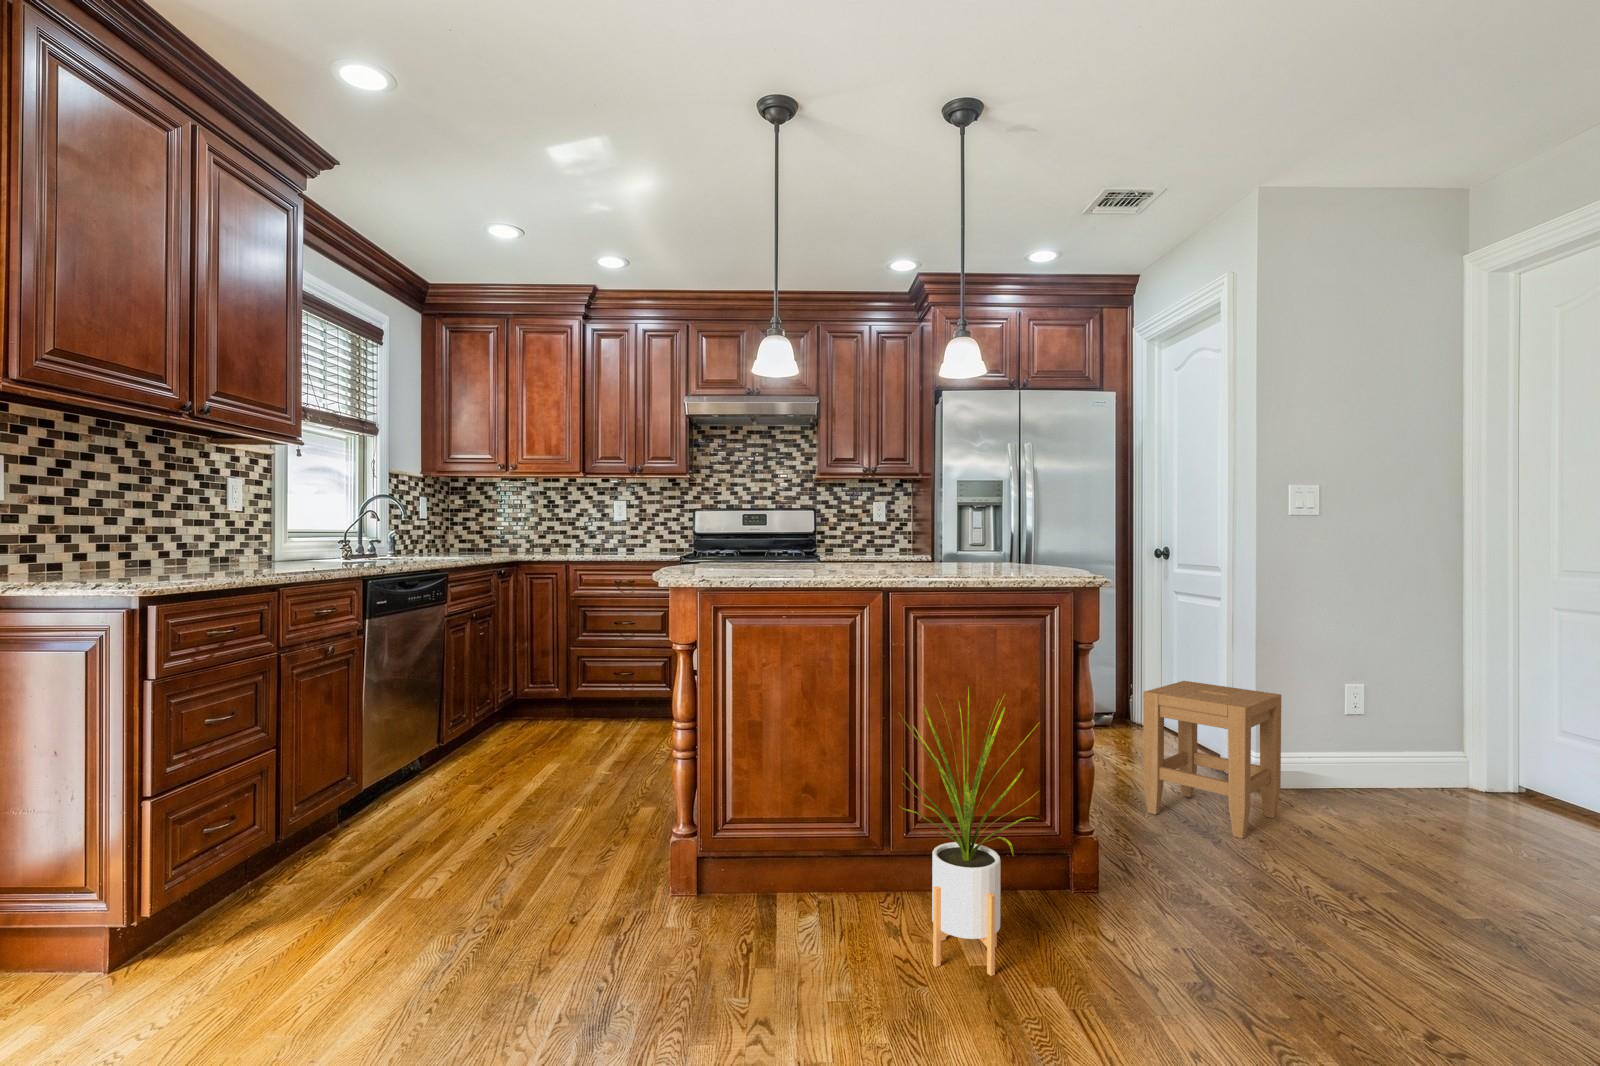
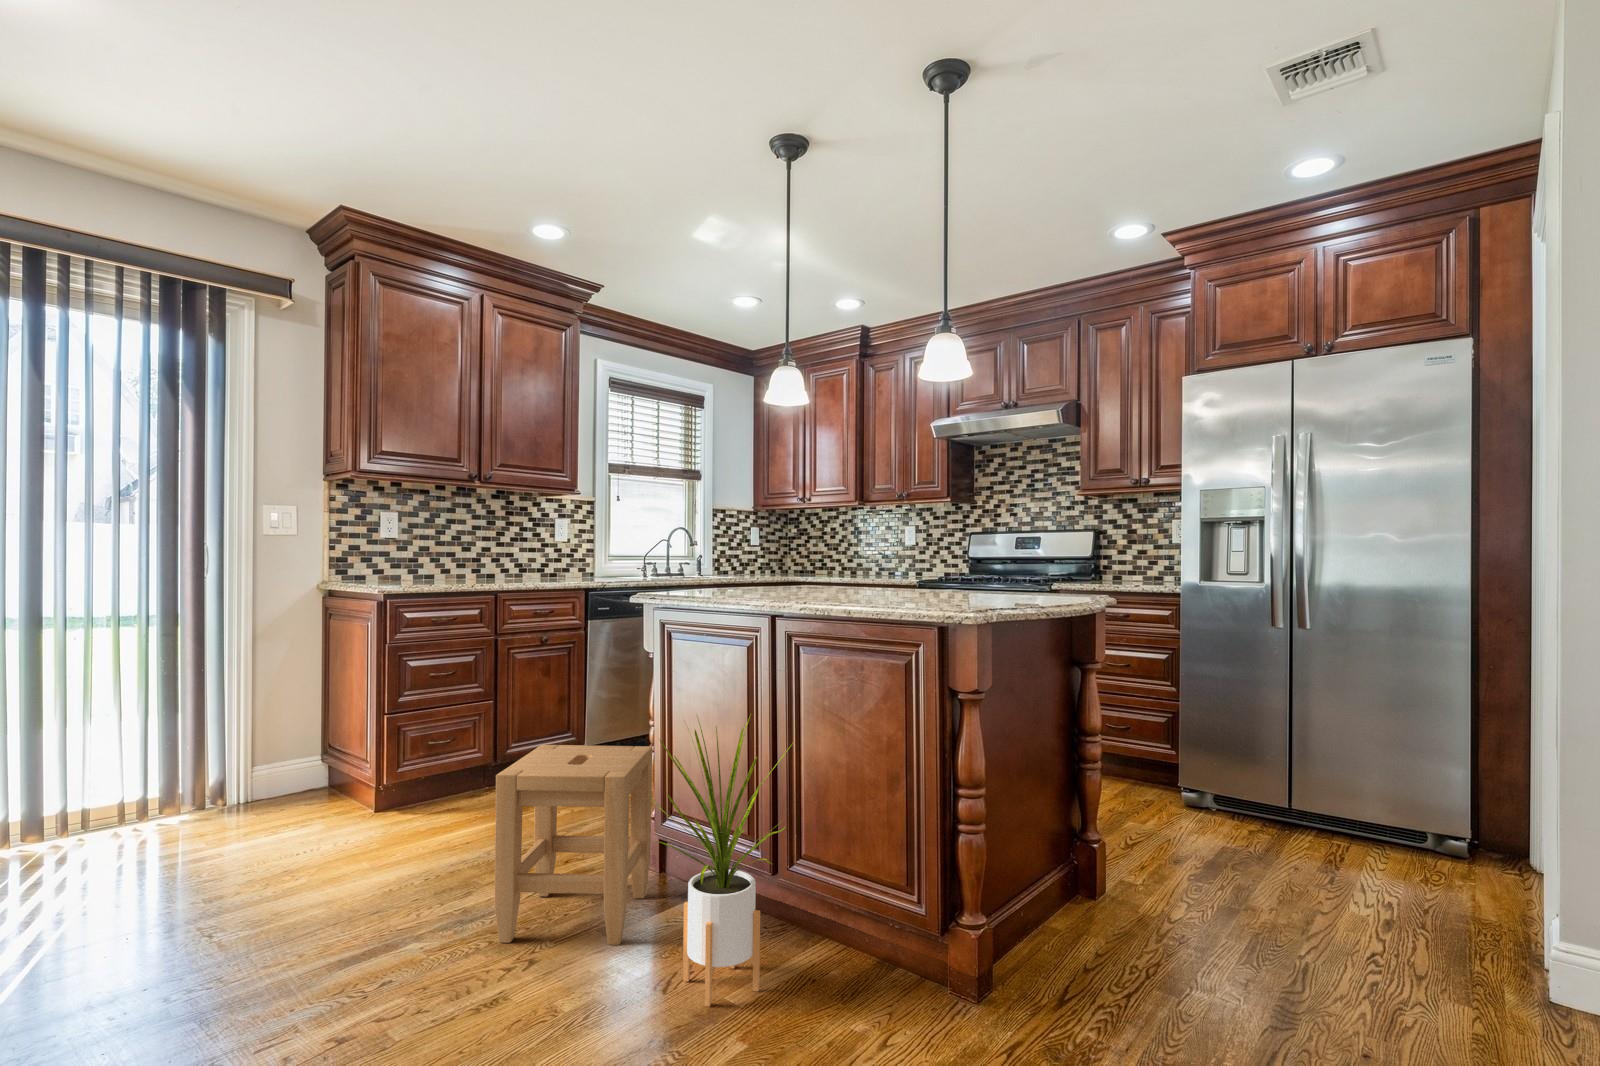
stool: present [1143,681,1281,839] -> present [494,745,652,945]

